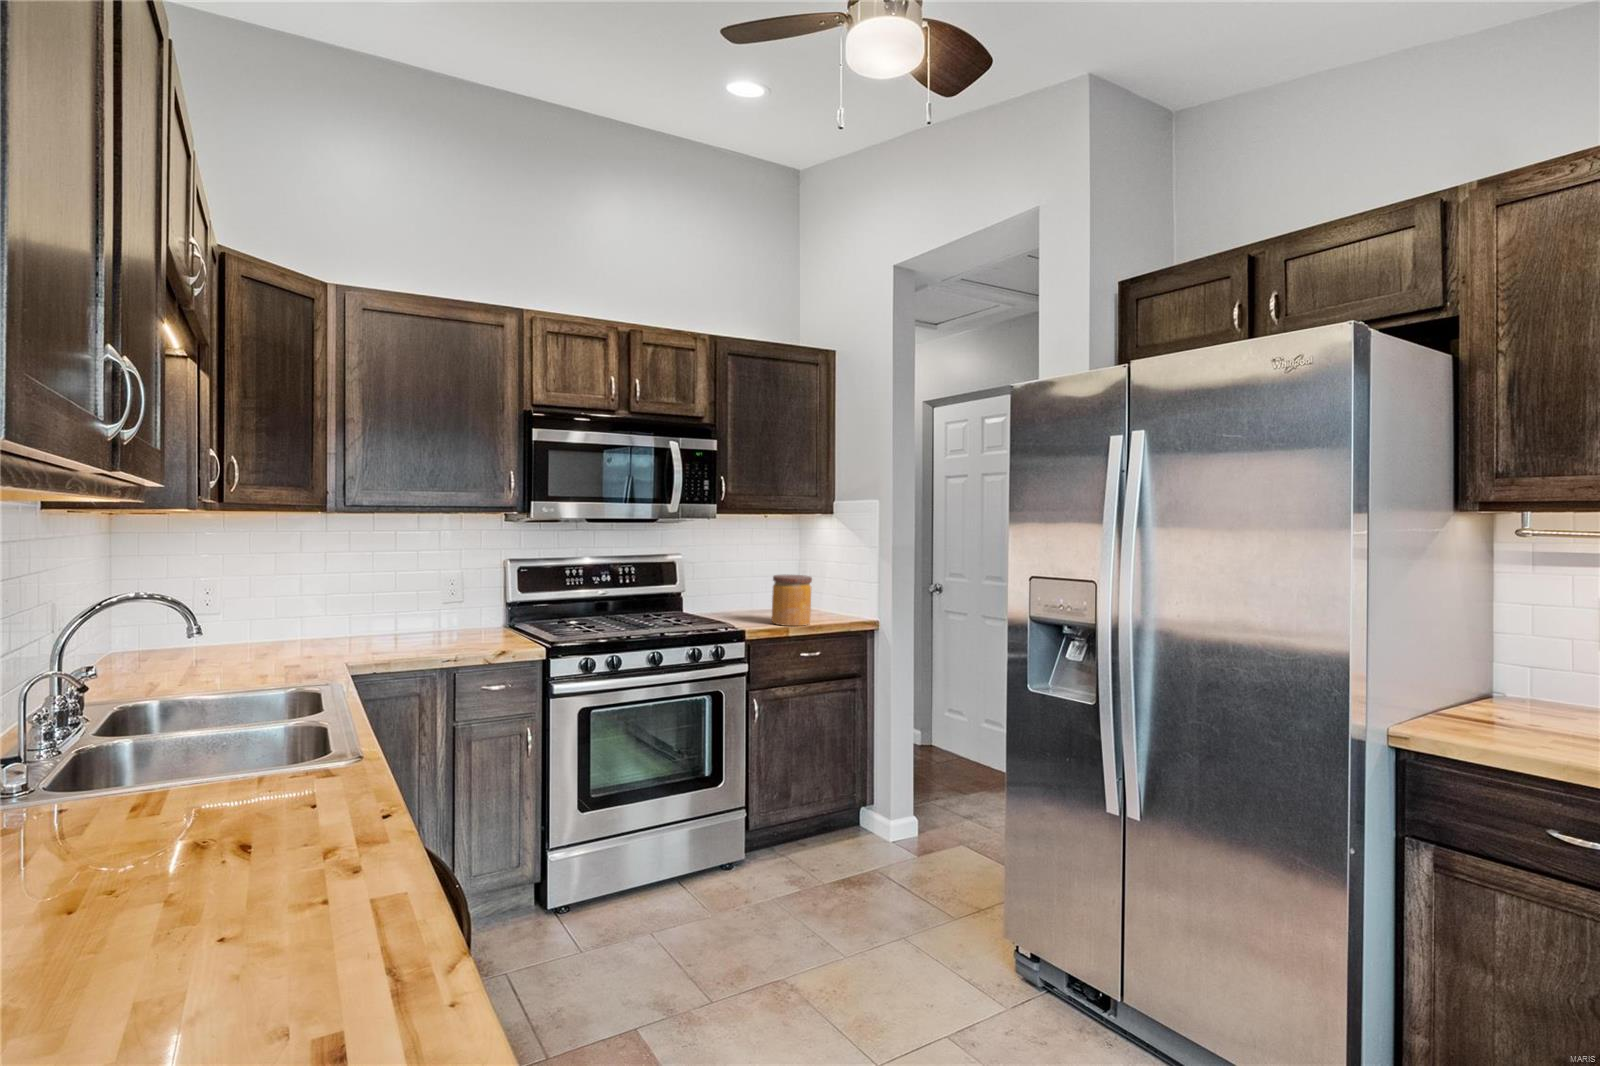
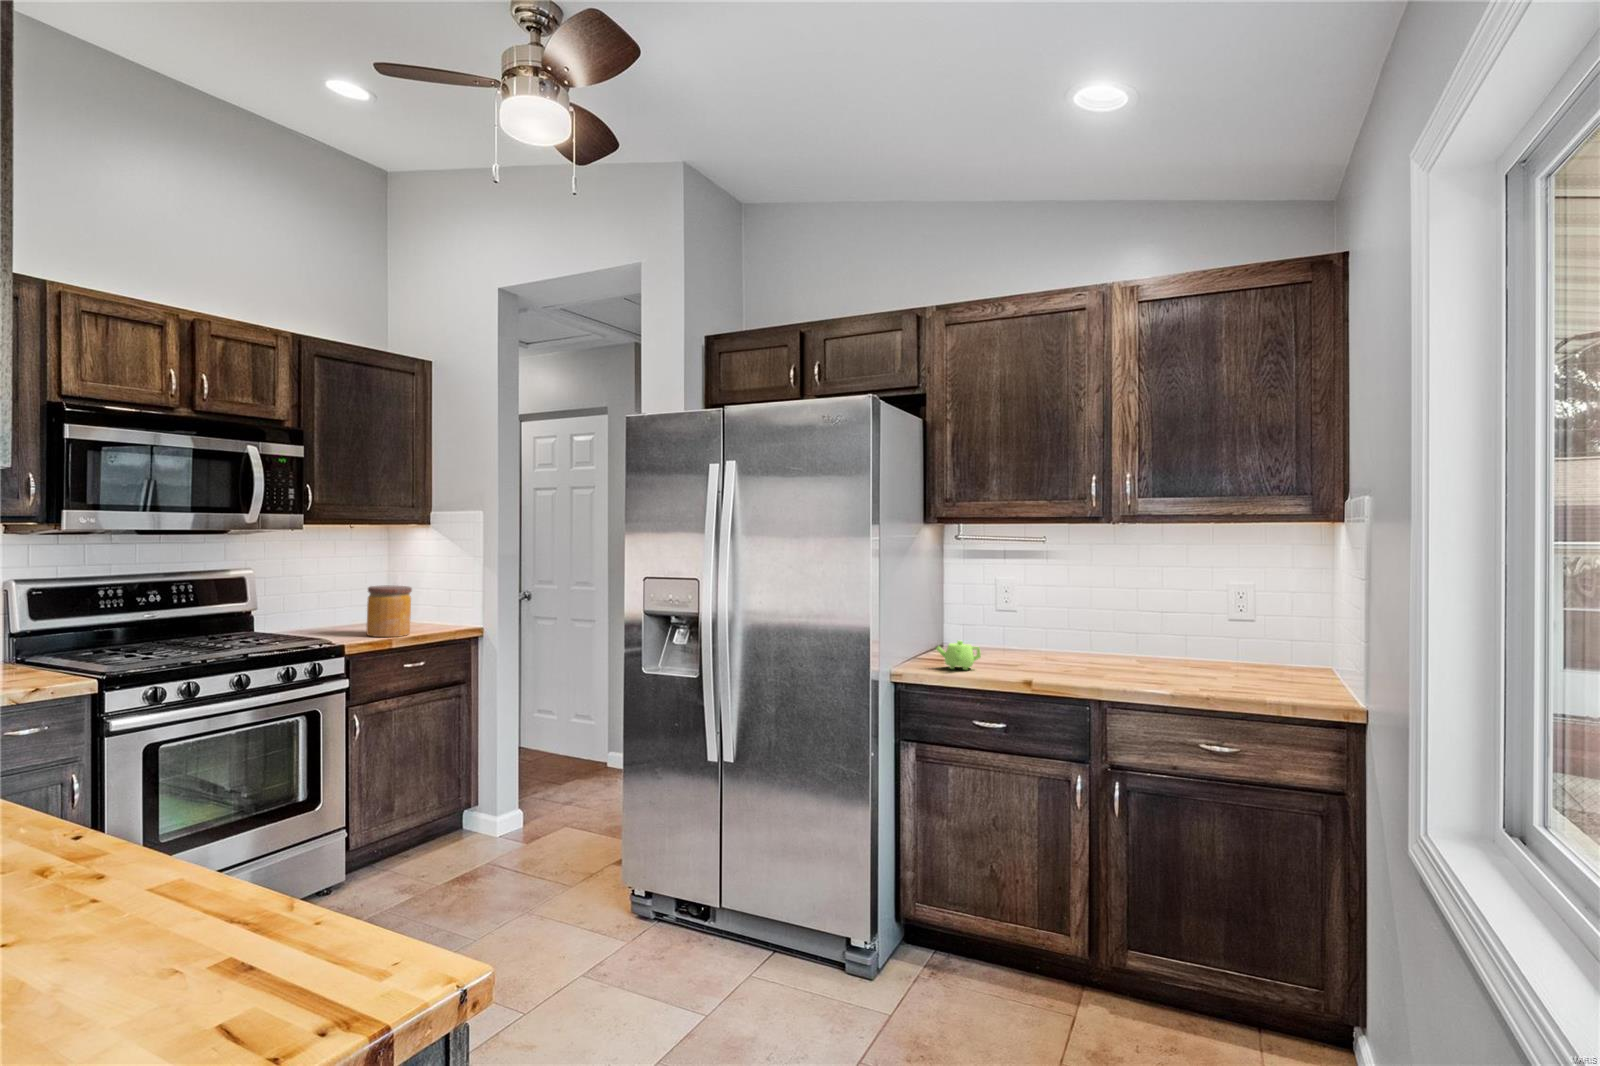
teapot: none [1471,693,1562,742] -> present [936,641,981,670]

